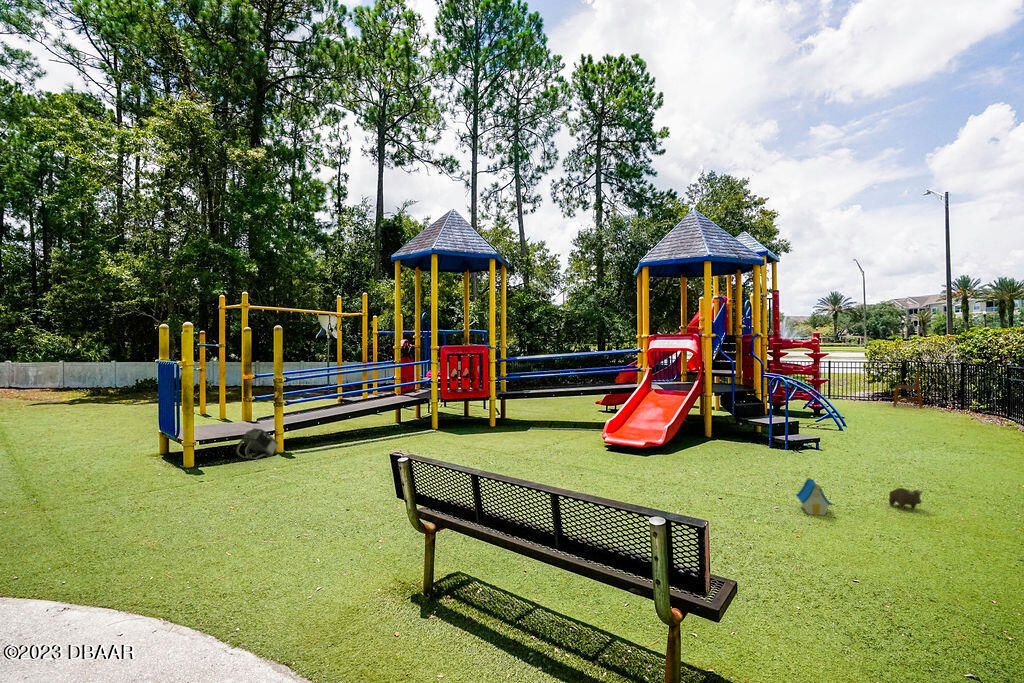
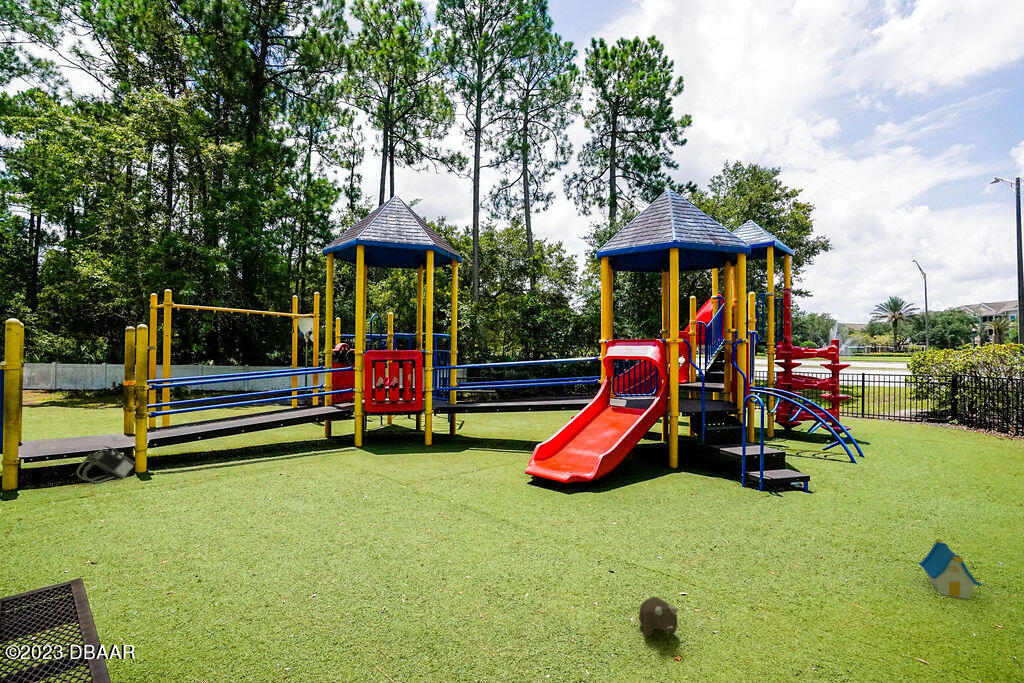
bench: present [893,371,922,408] -> none [939,385,979,432]
toy house: present [796,478,832,515] -> present [919,540,981,599]
plush toy: present [889,488,922,509] -> present [639,597,678,637]

